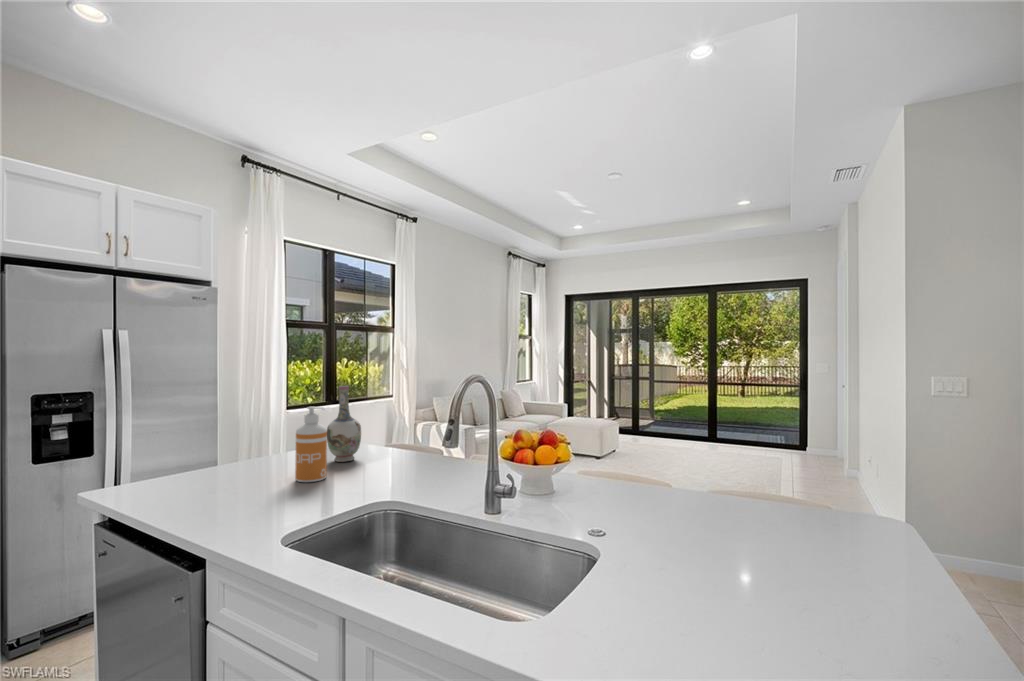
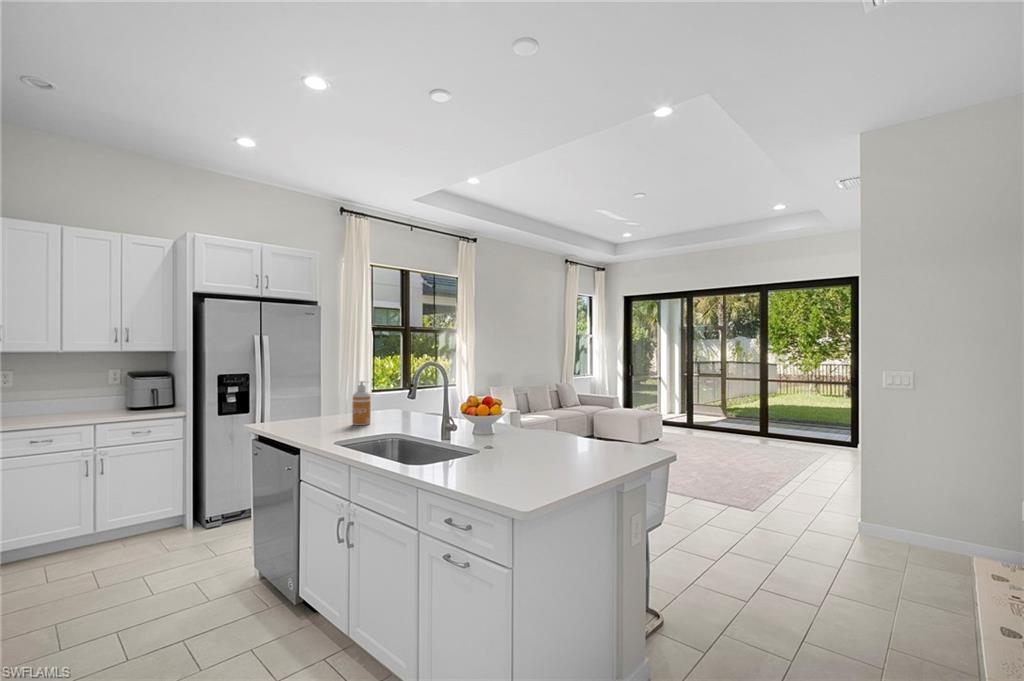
vase: present [327,386,361,462] -> none [376,370,397,418]

